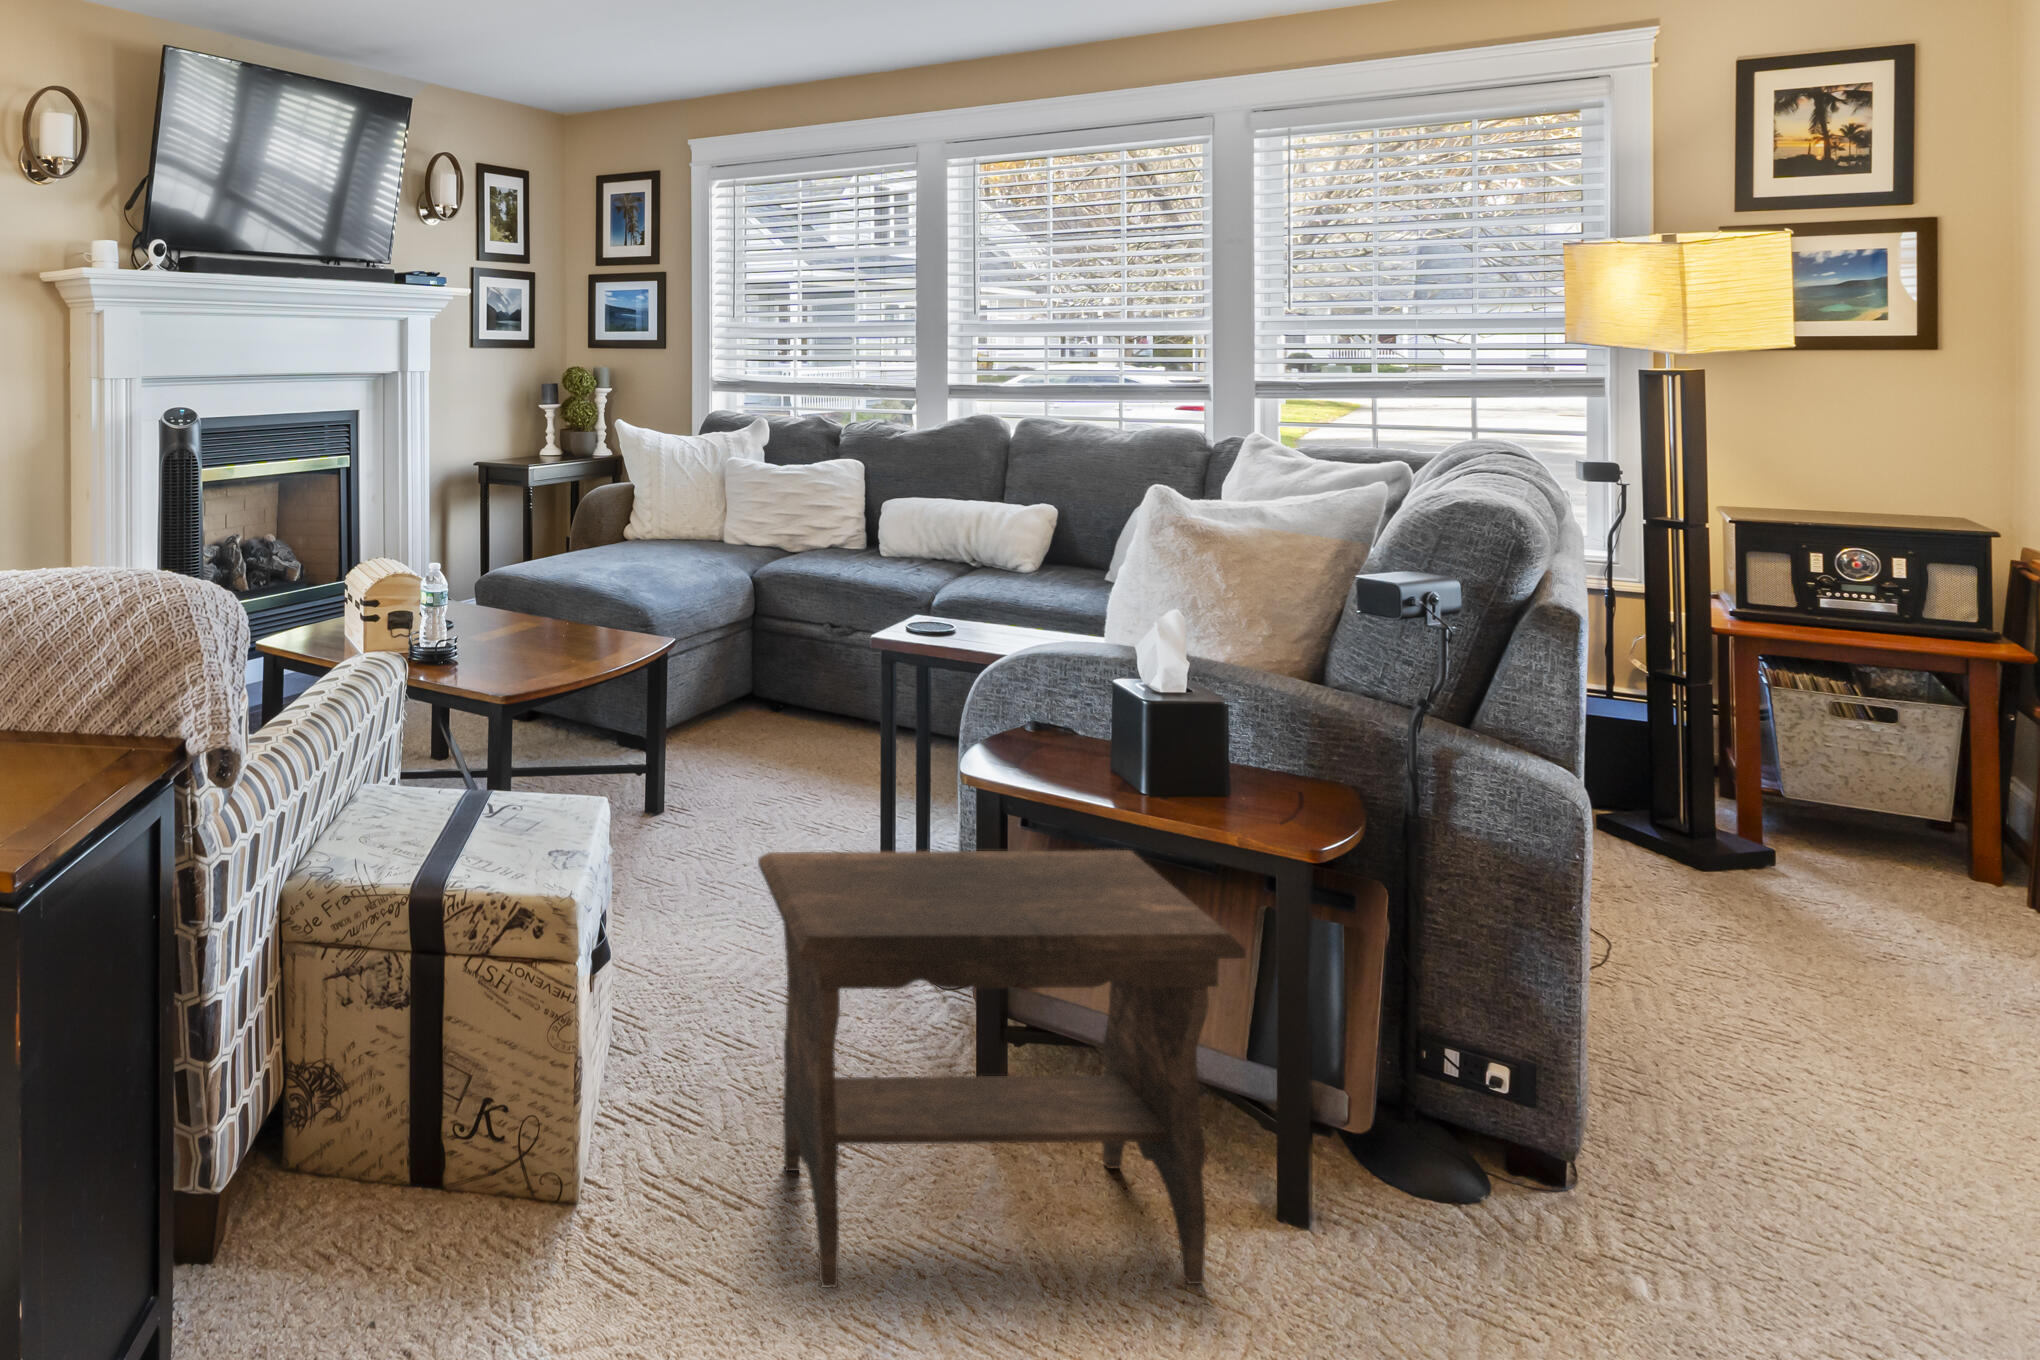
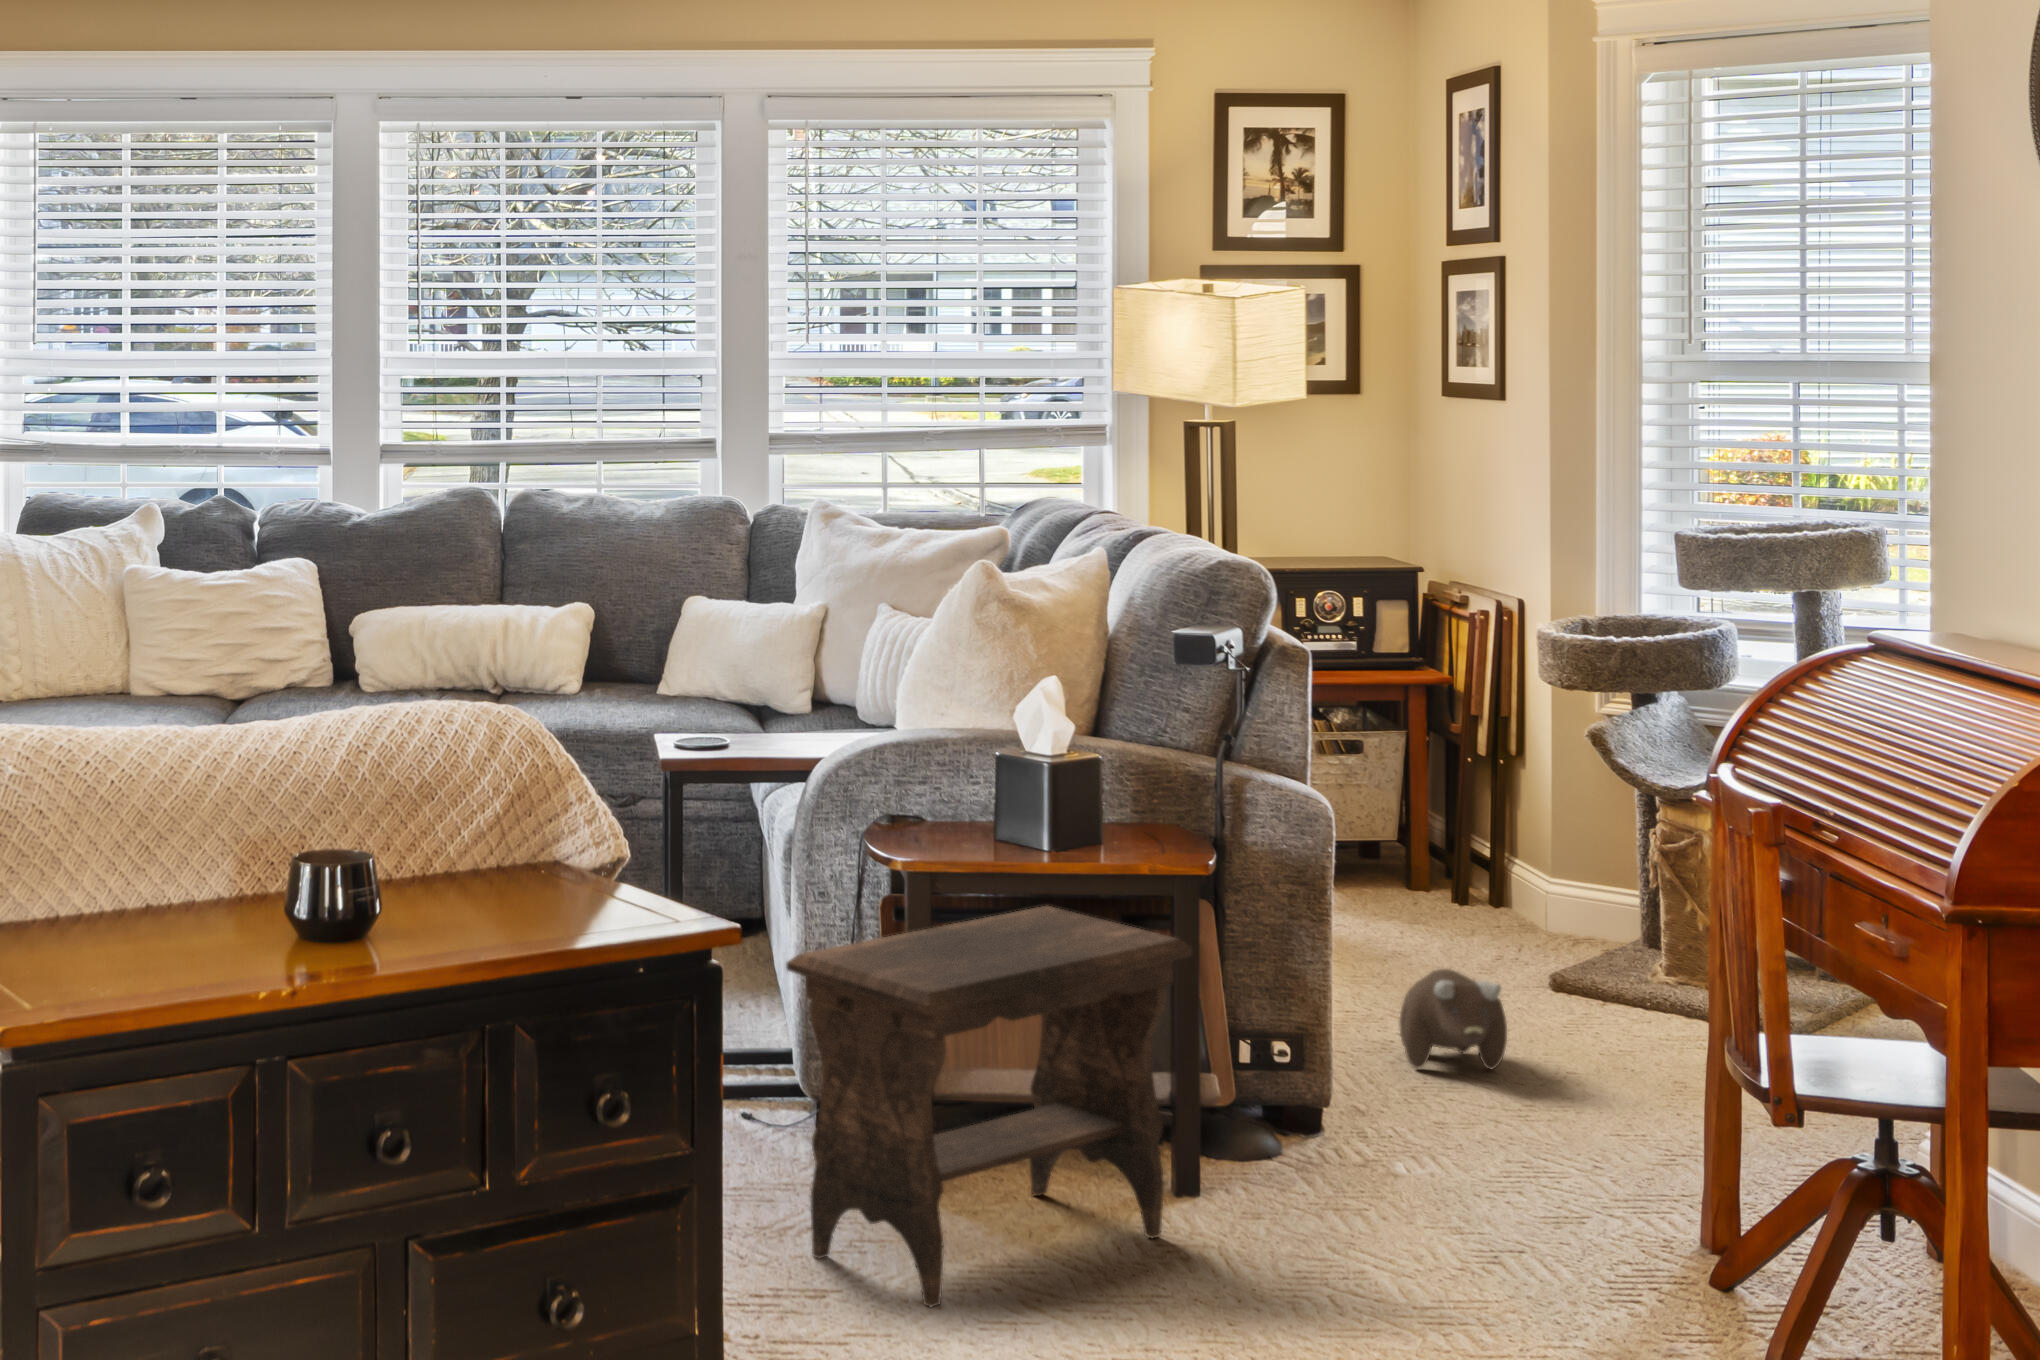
plush toy: none [1780,1016,1958,1167] -> present [1399,969,1507,1069]

